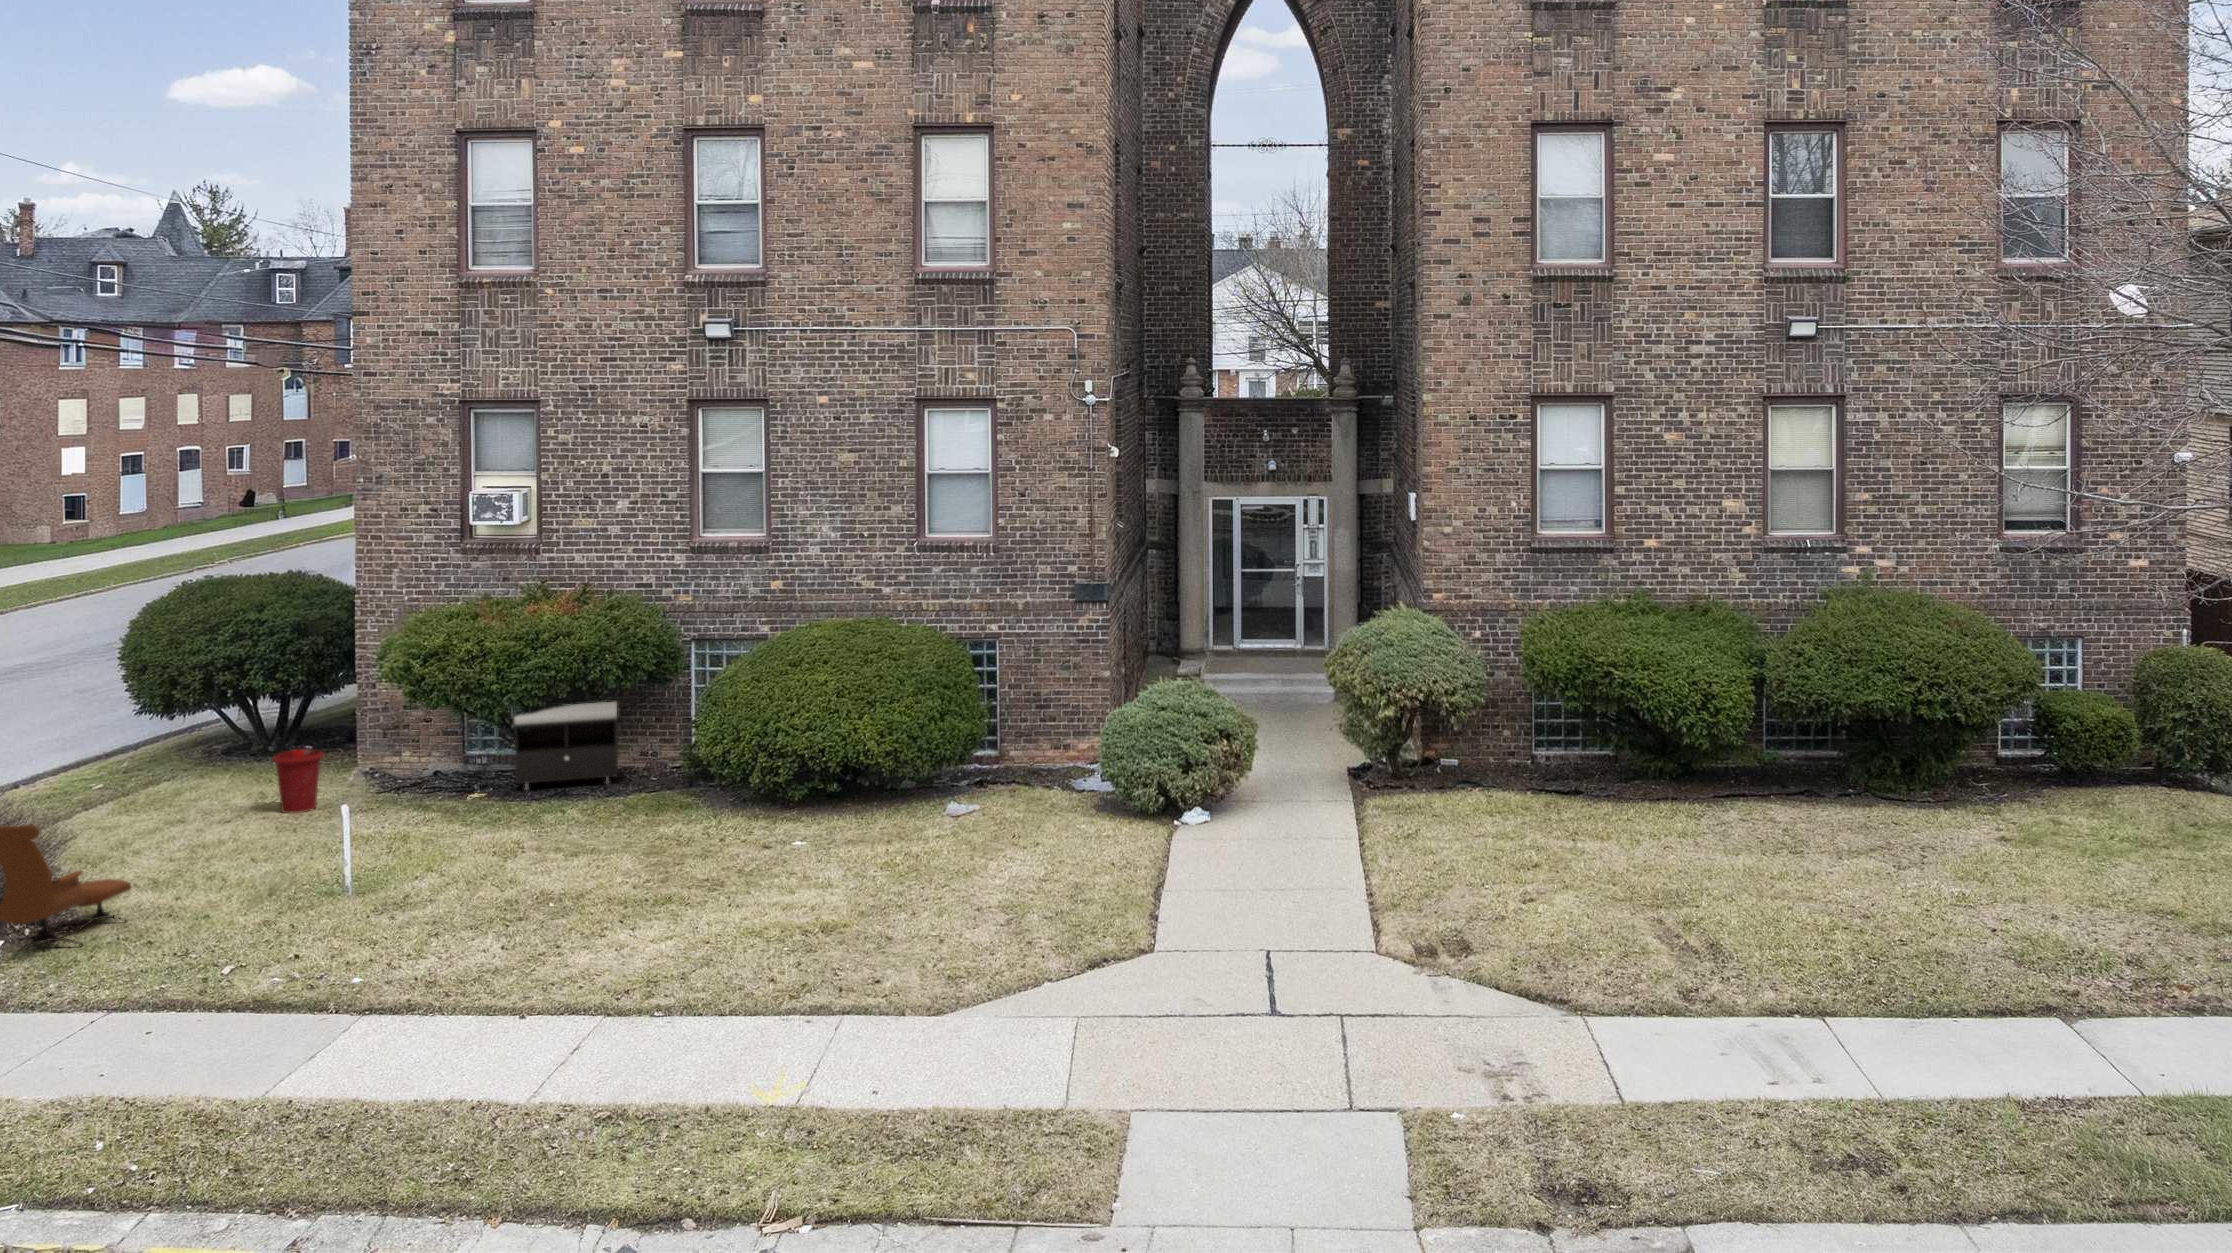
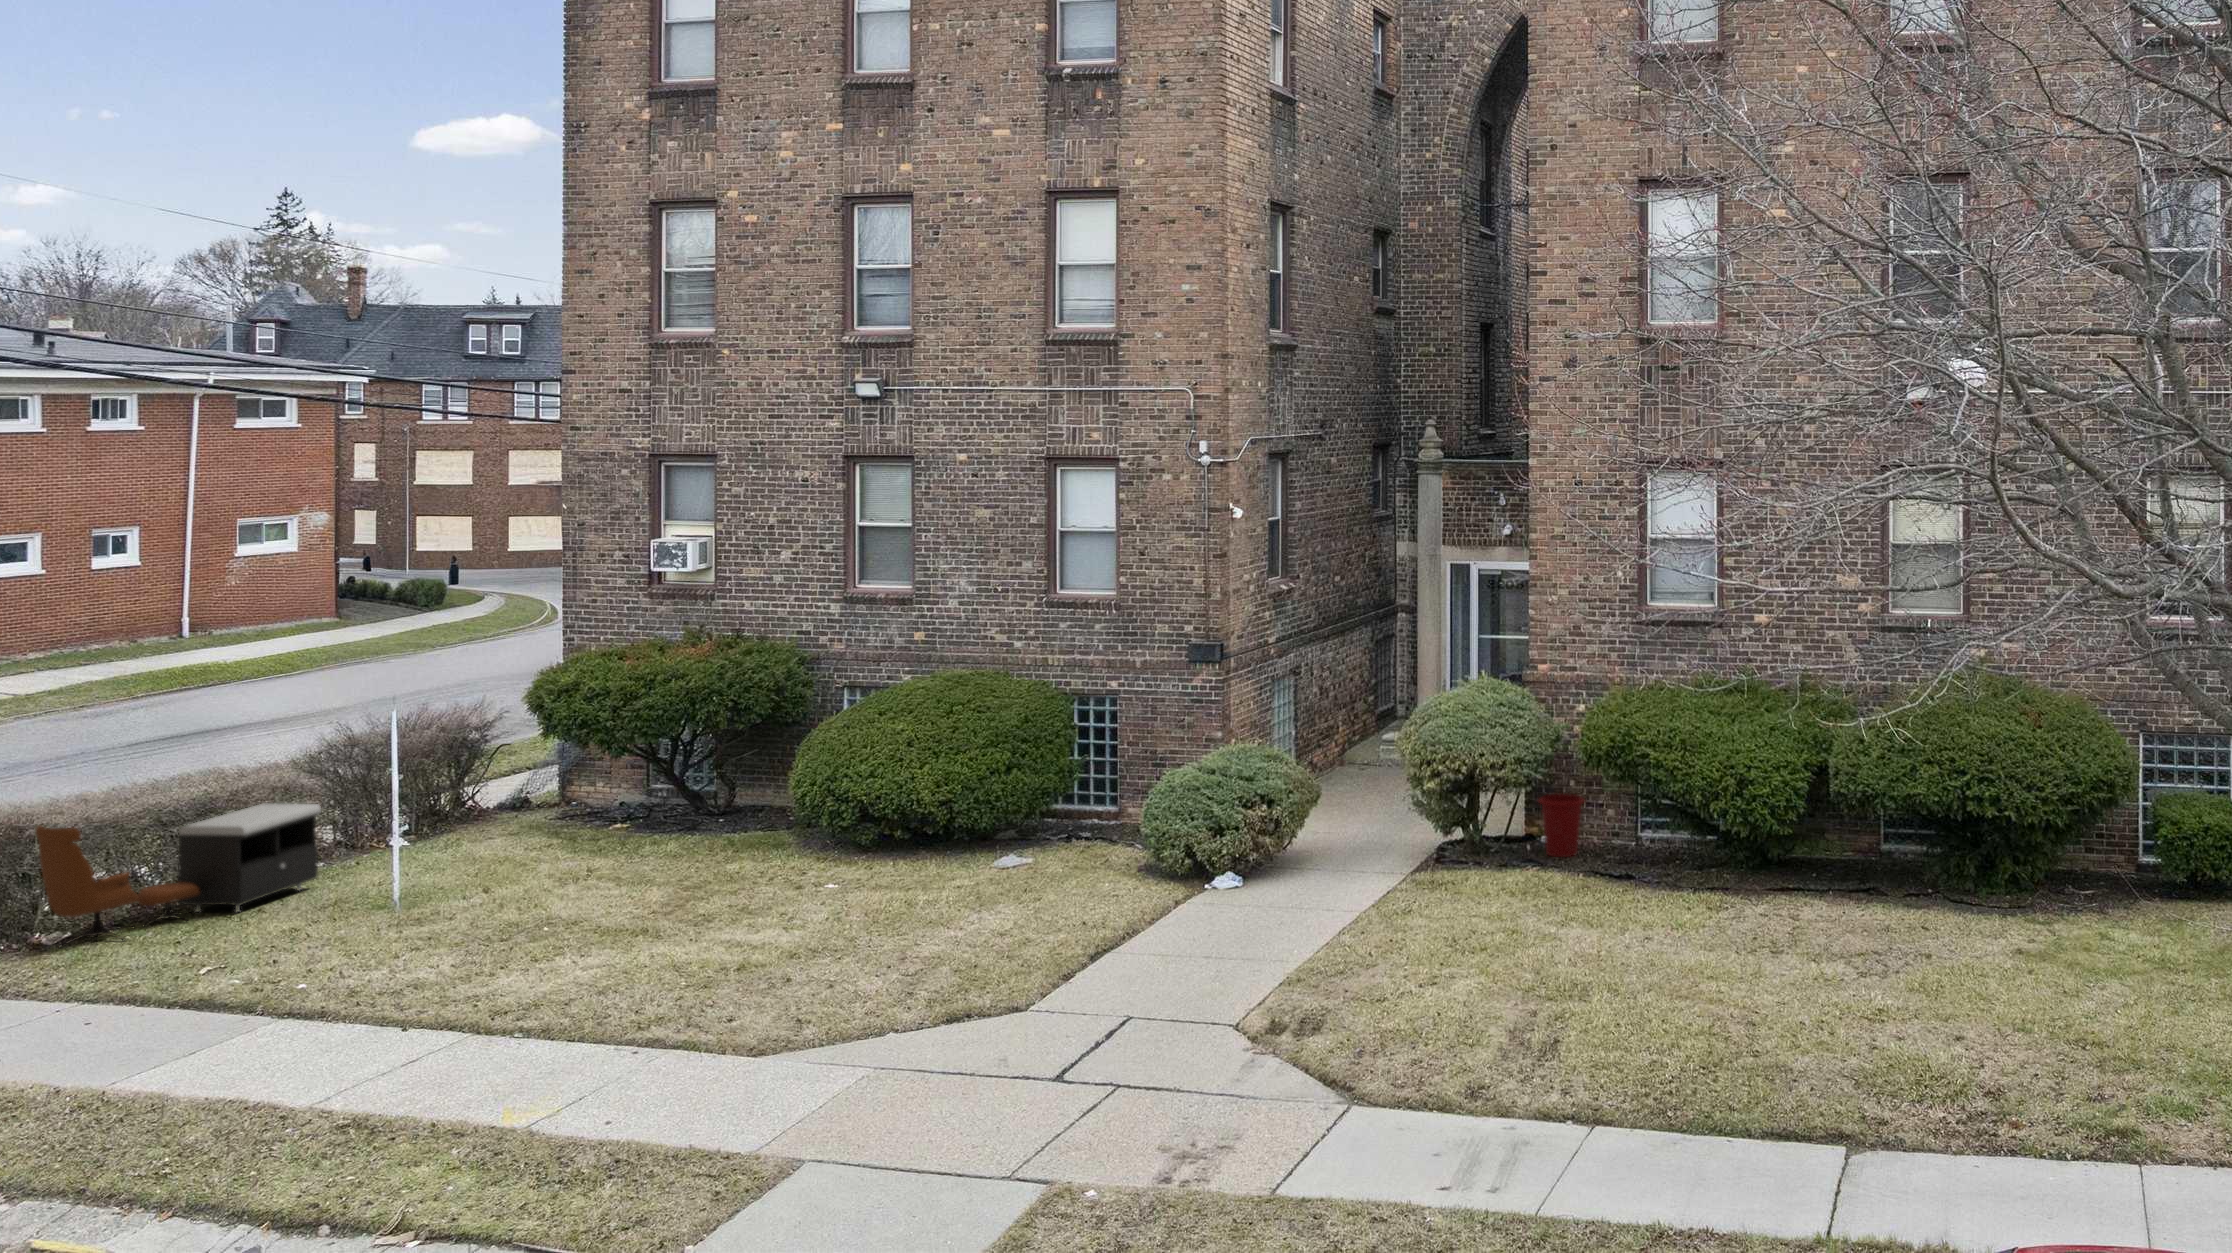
storage bench: present [514,702,618,790] -> present [178,803,321,912]
waste bin: present [272,749,324,813] -> present [1538,793,1585,857]

